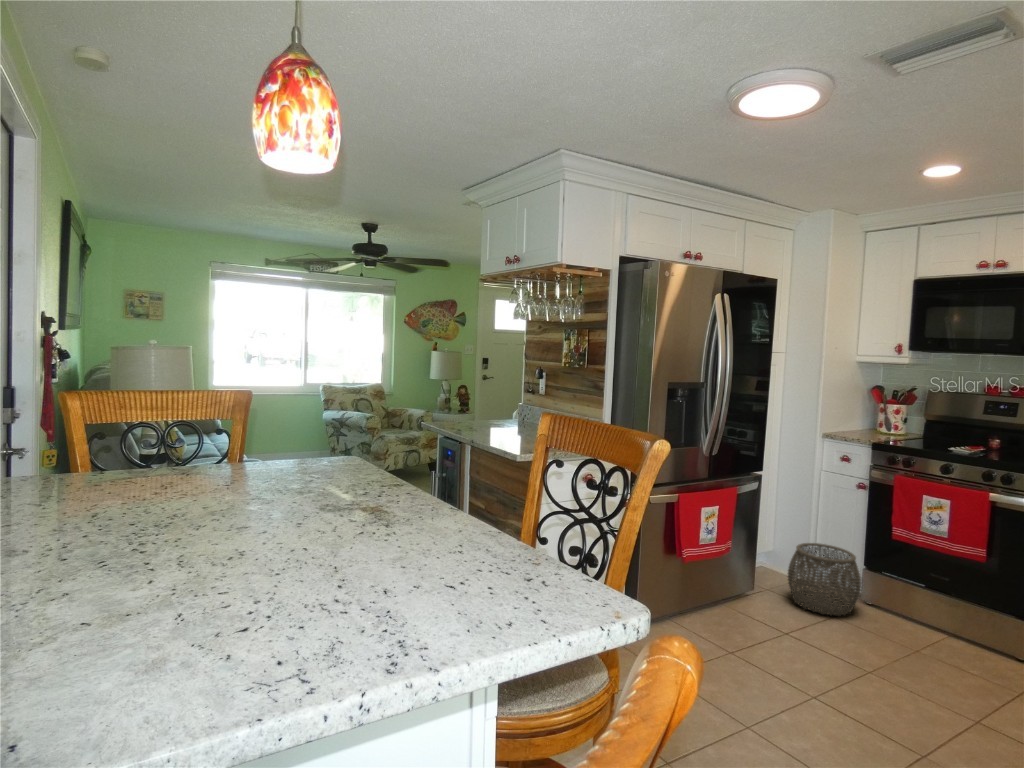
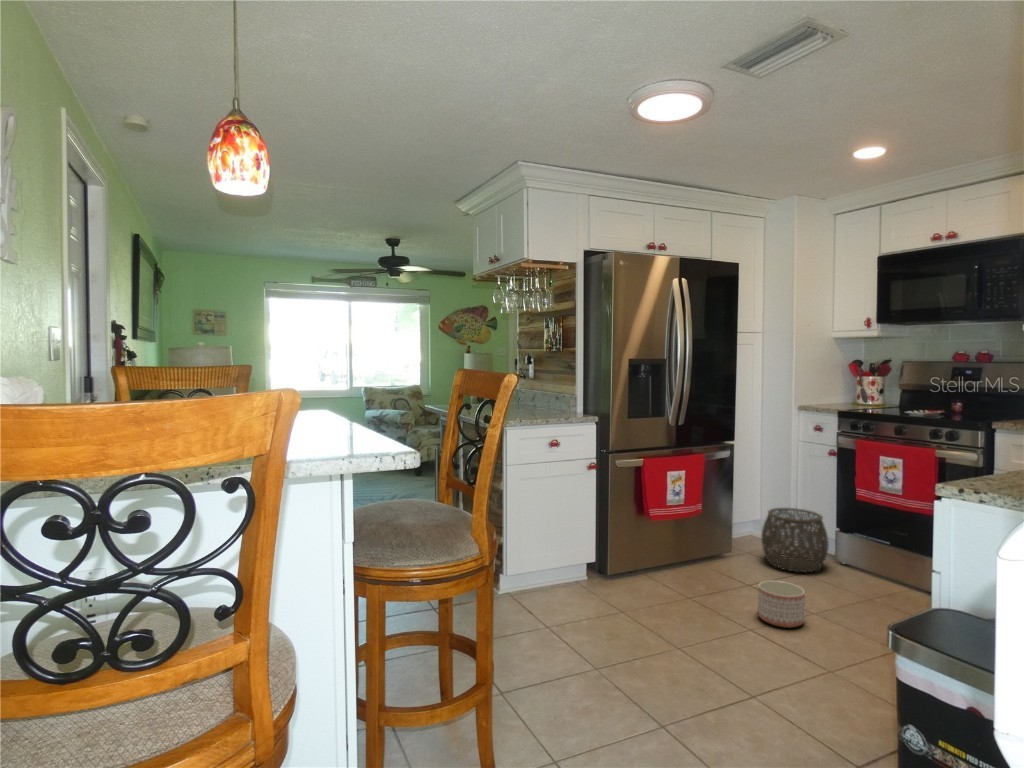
planter: none [816,637,873,694] -> present [758,580,805,628]

